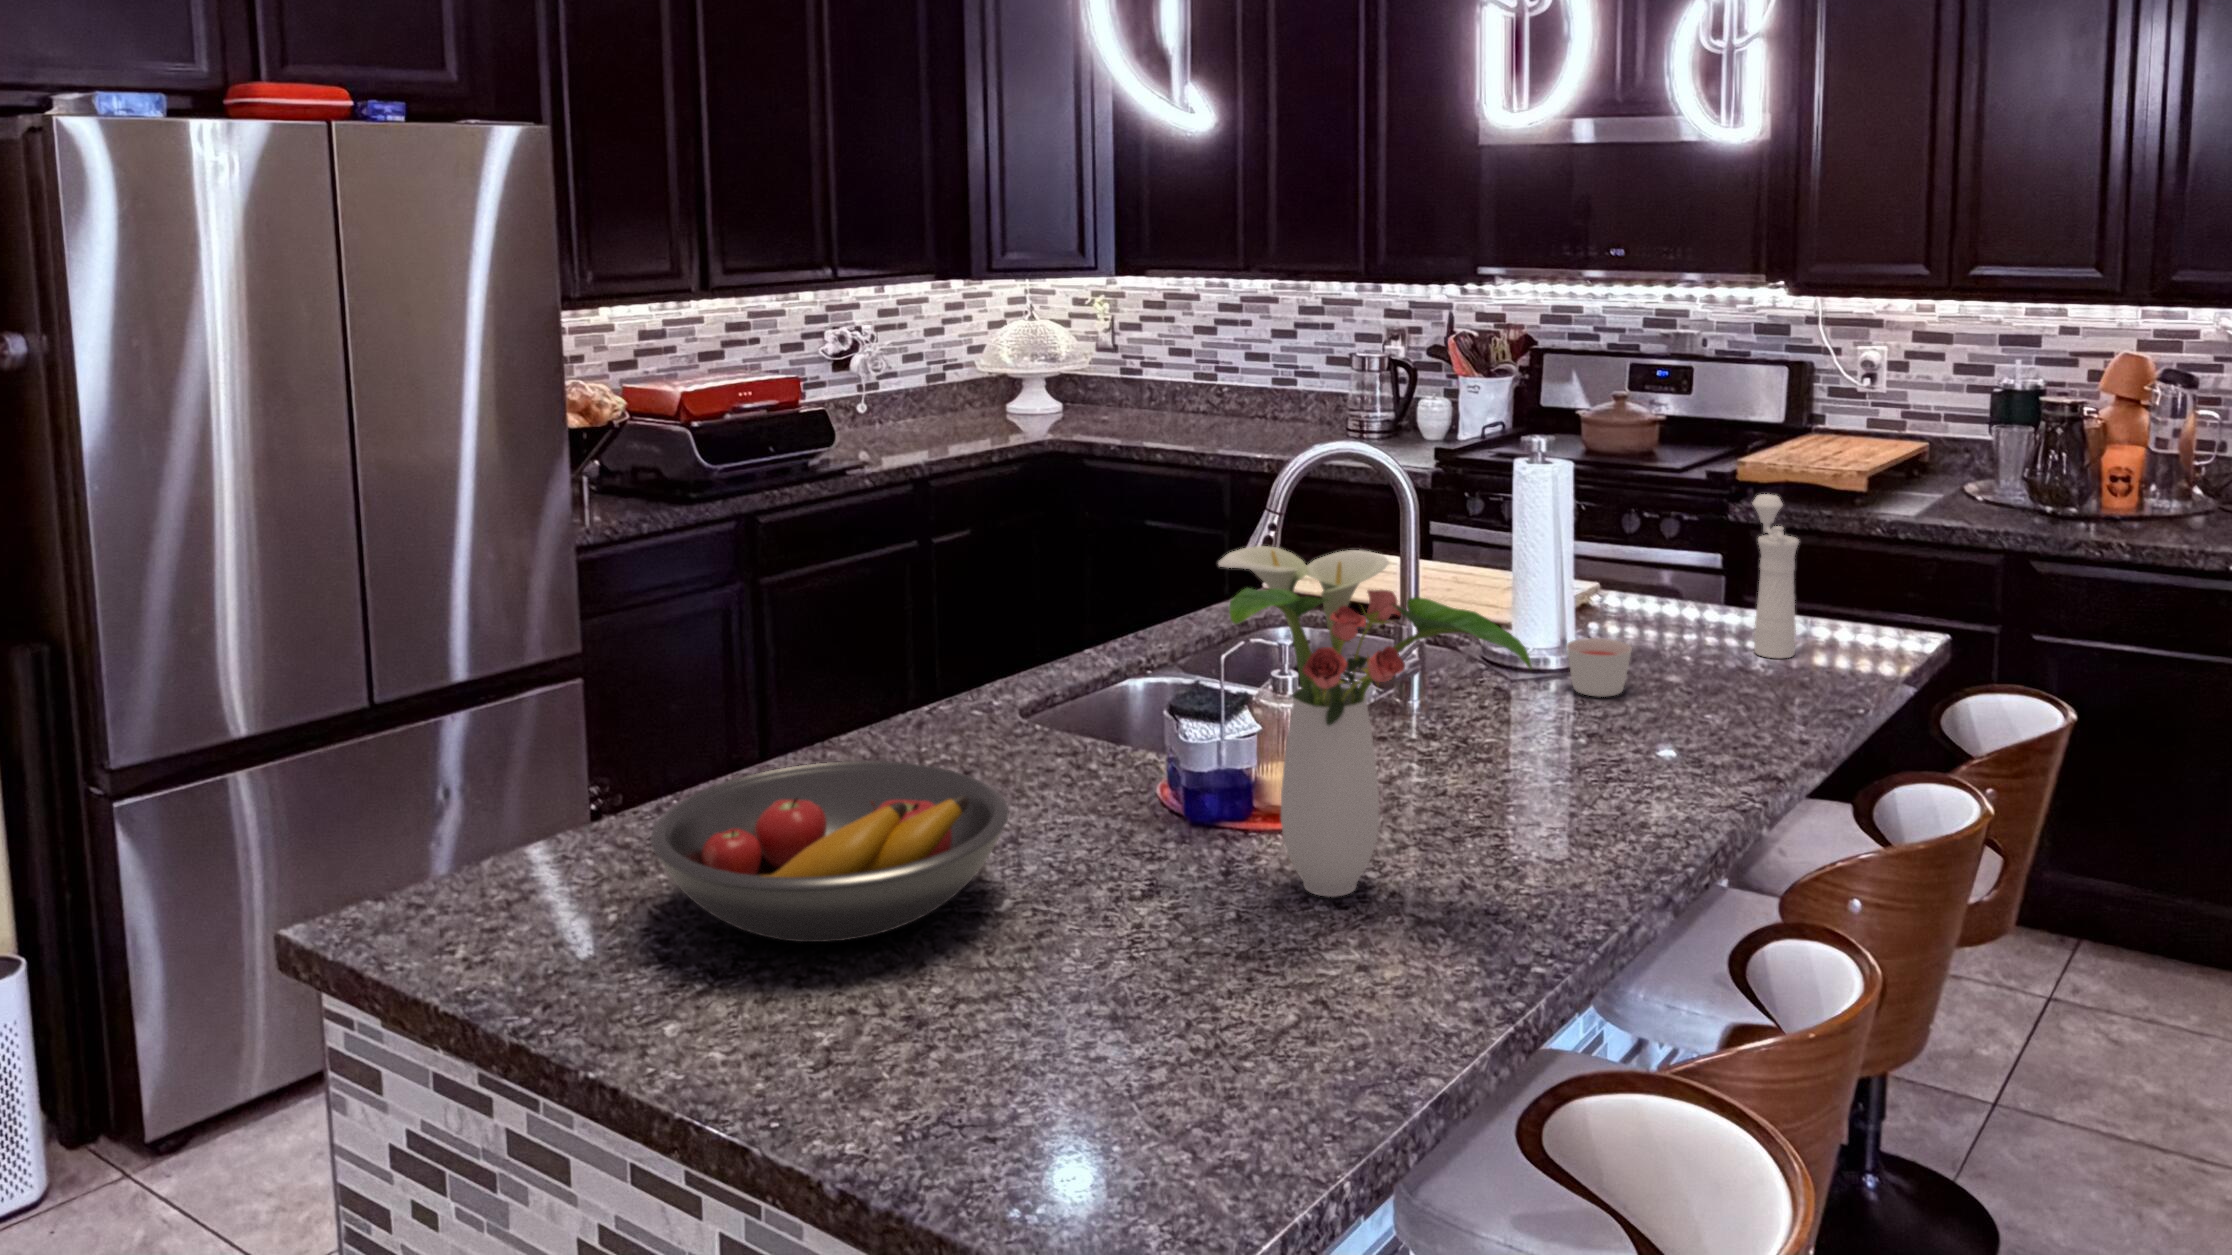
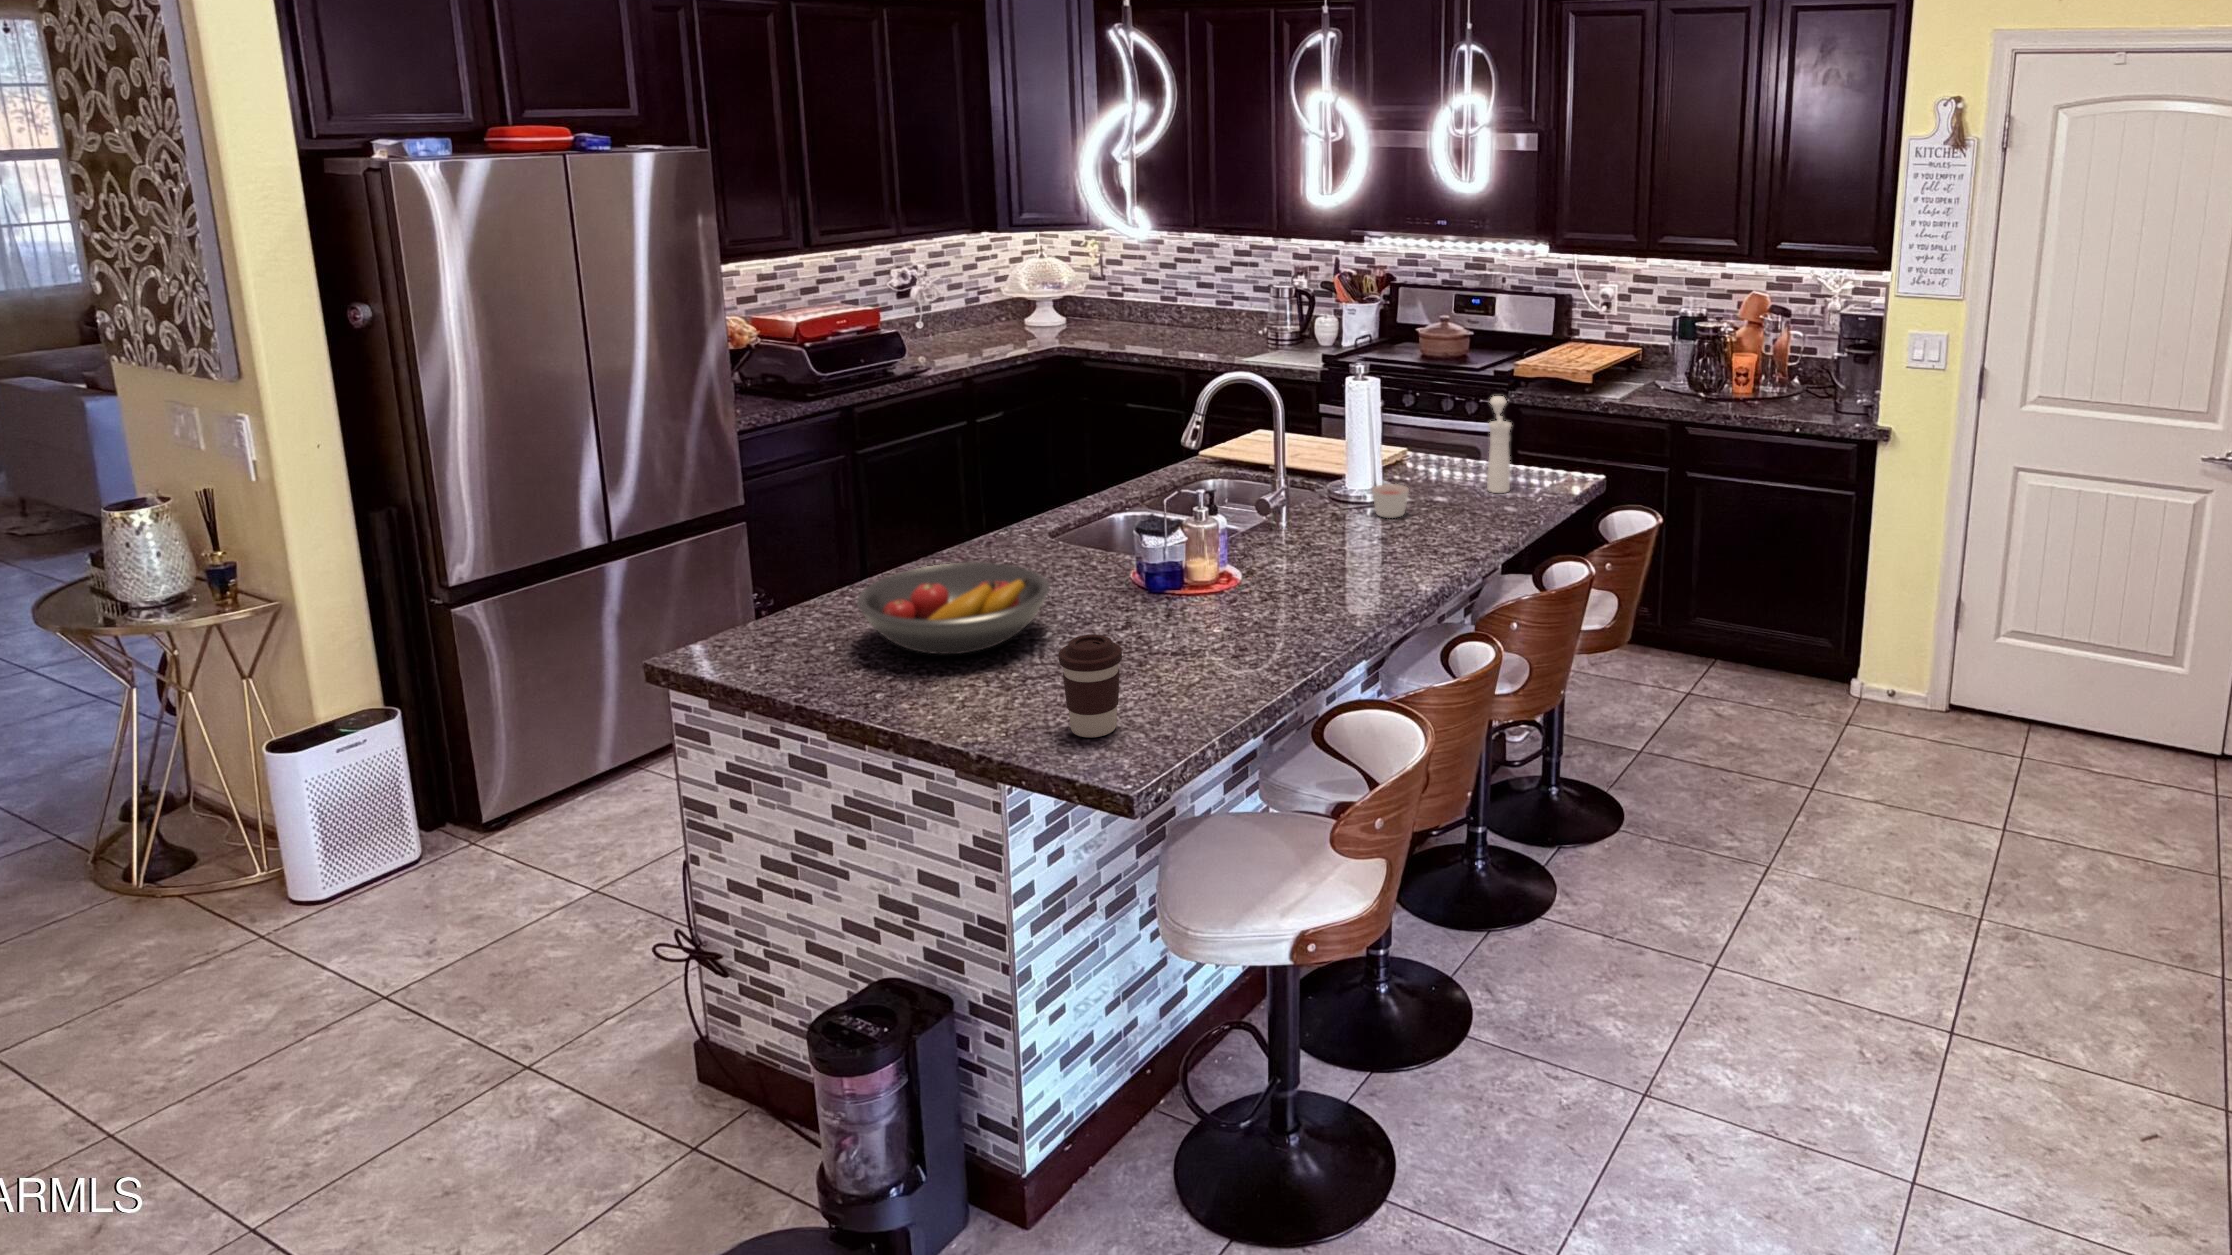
flower arrangement: present [1218,546,1532,897] -> none [1159,442,1321,625]
coffee cup: none [1012,934,1145,1164] -> present [1059,635,1122,737]

